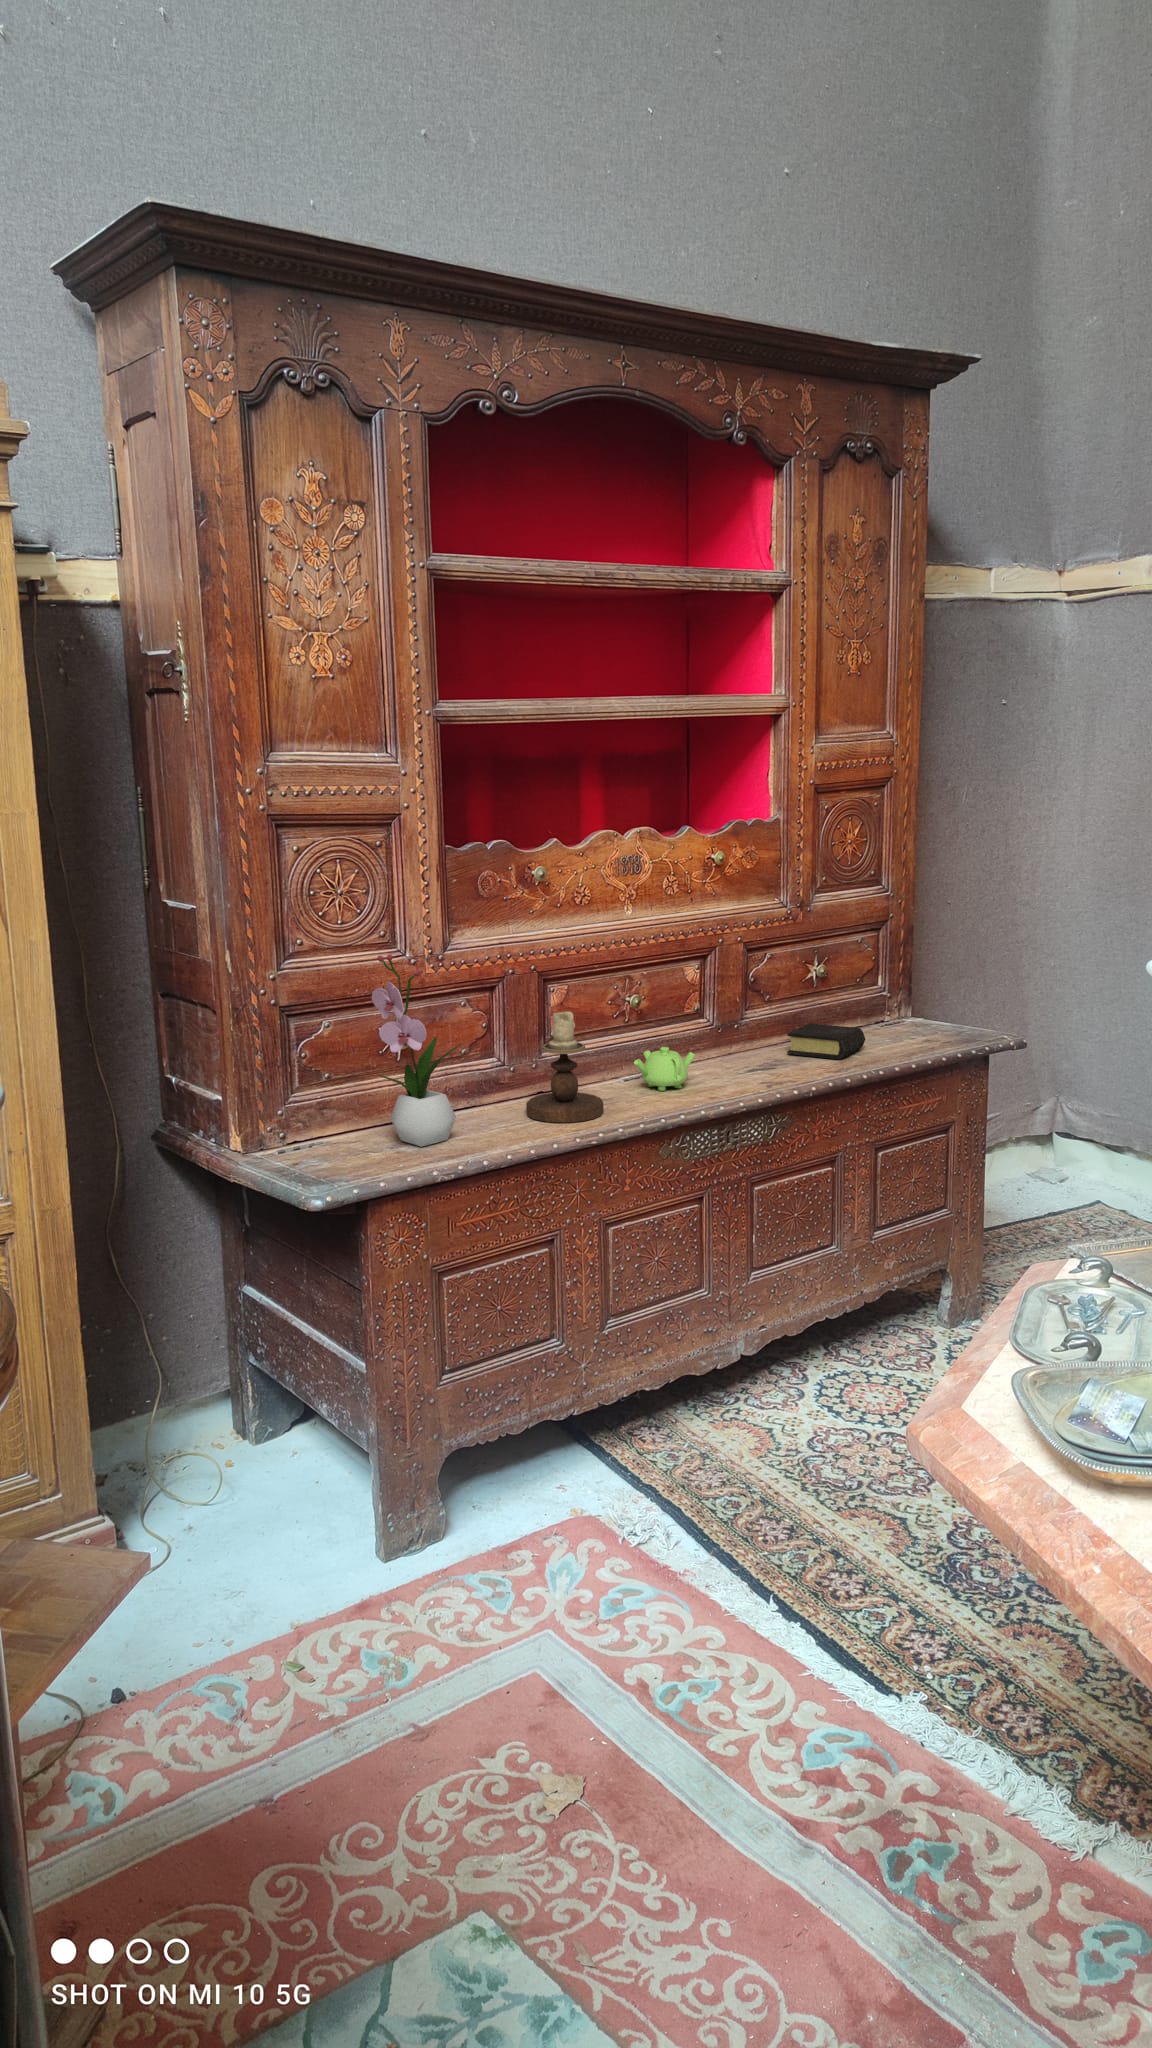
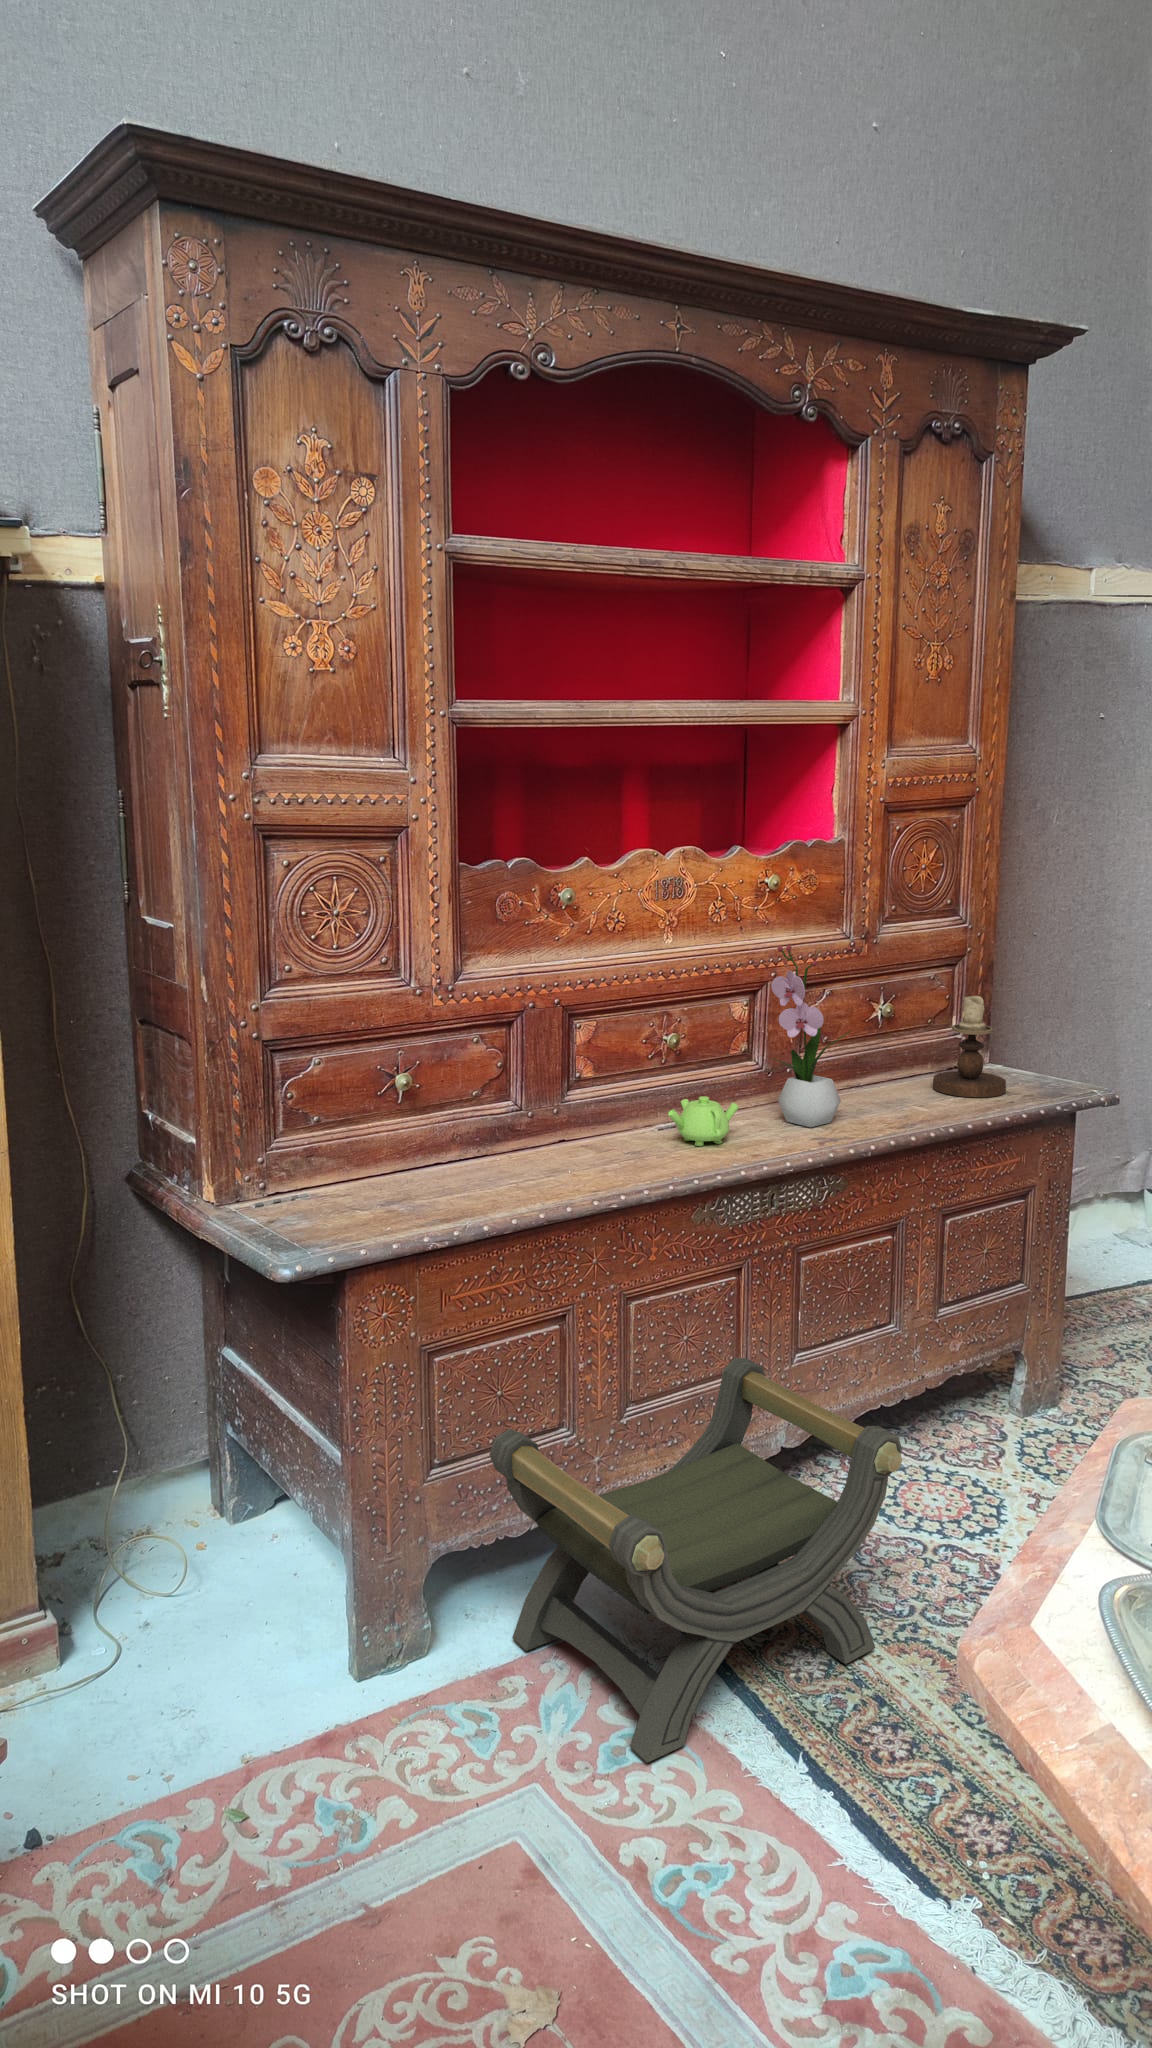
flower arrangement: present [372,954,462,1147] -> present [771,945,851,1127]
candlestick: present [526,1011,604,1122] -> present [933,996,1006,1097]
book: present [787,1023,865,1060] -> none [845,1071,935,1114]
stool: none [493,1274,849,1611] -> present [489,1358,902,1763]

